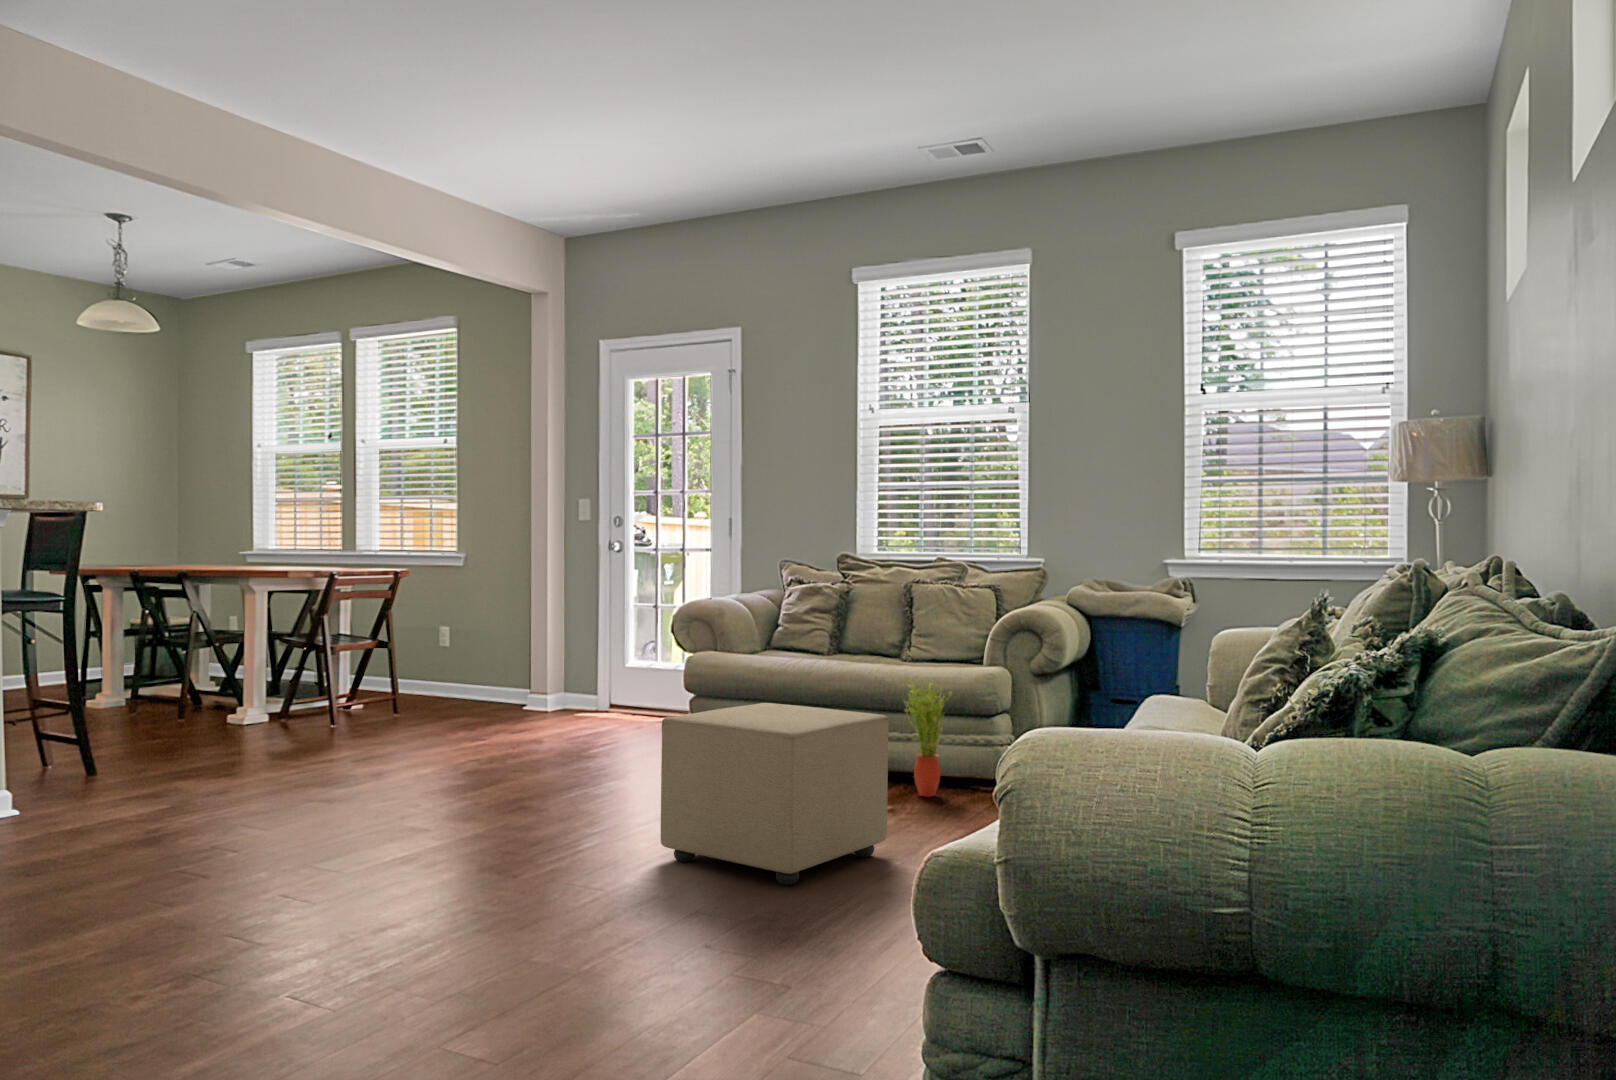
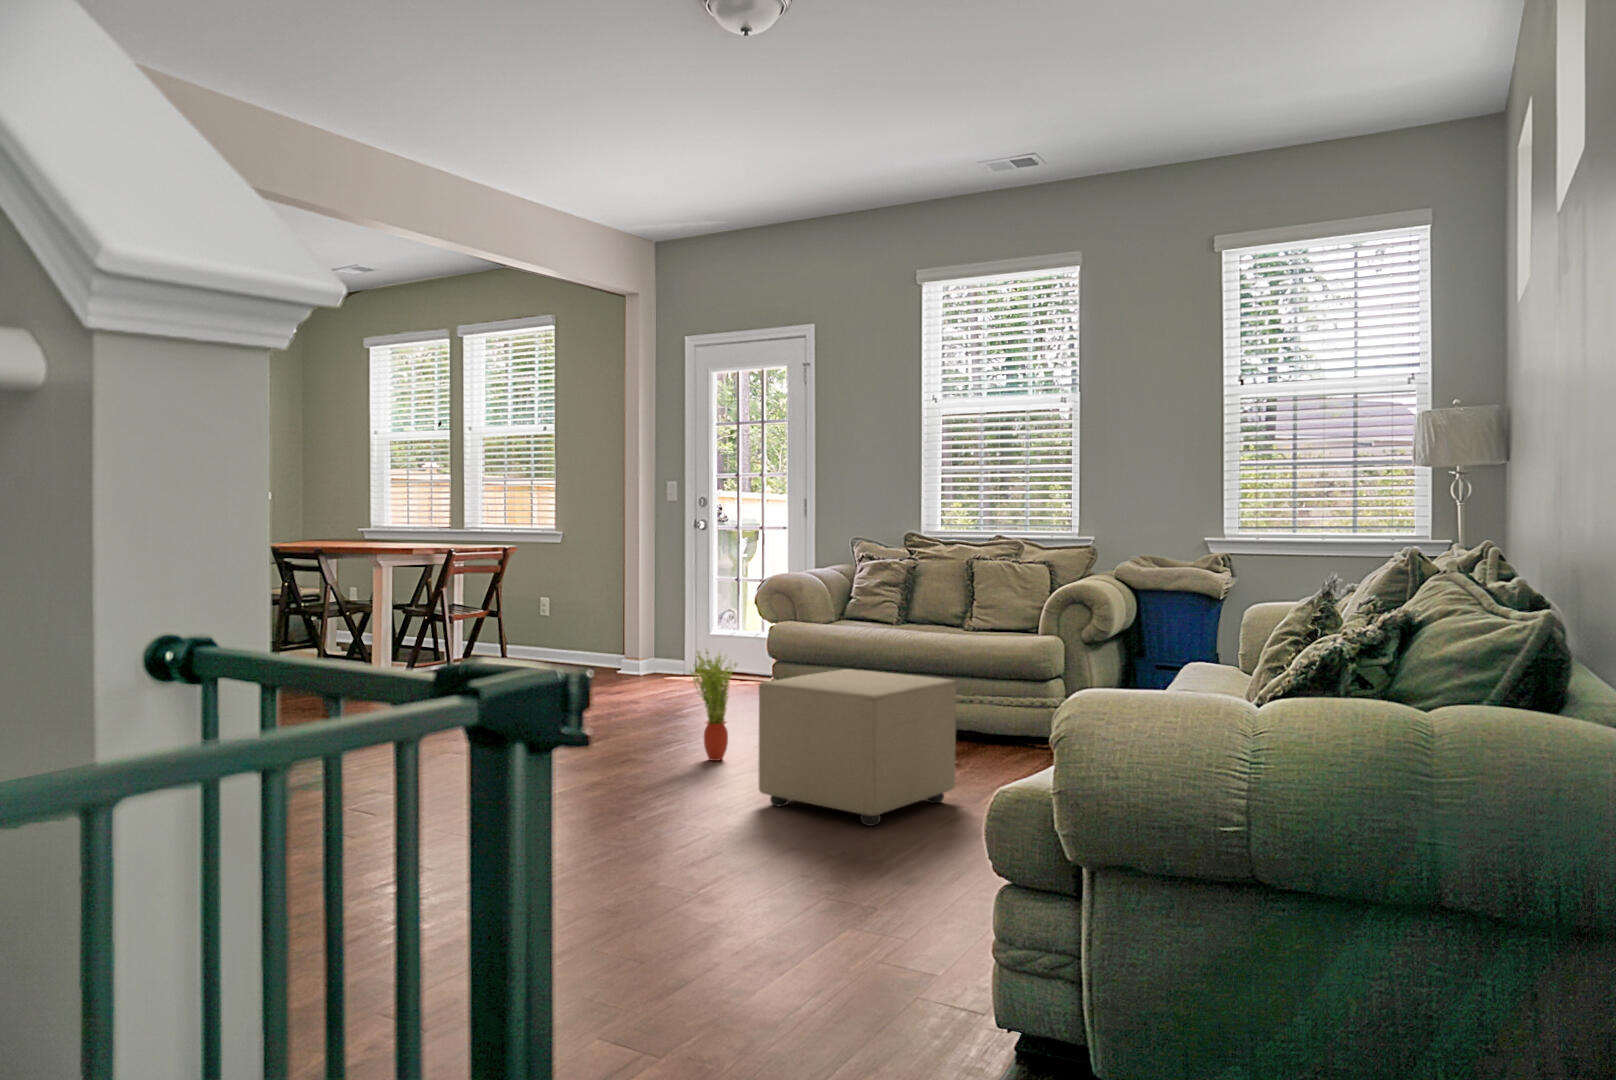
potted plant: present [904,679,952,797] -> present [690,649,737,761]

